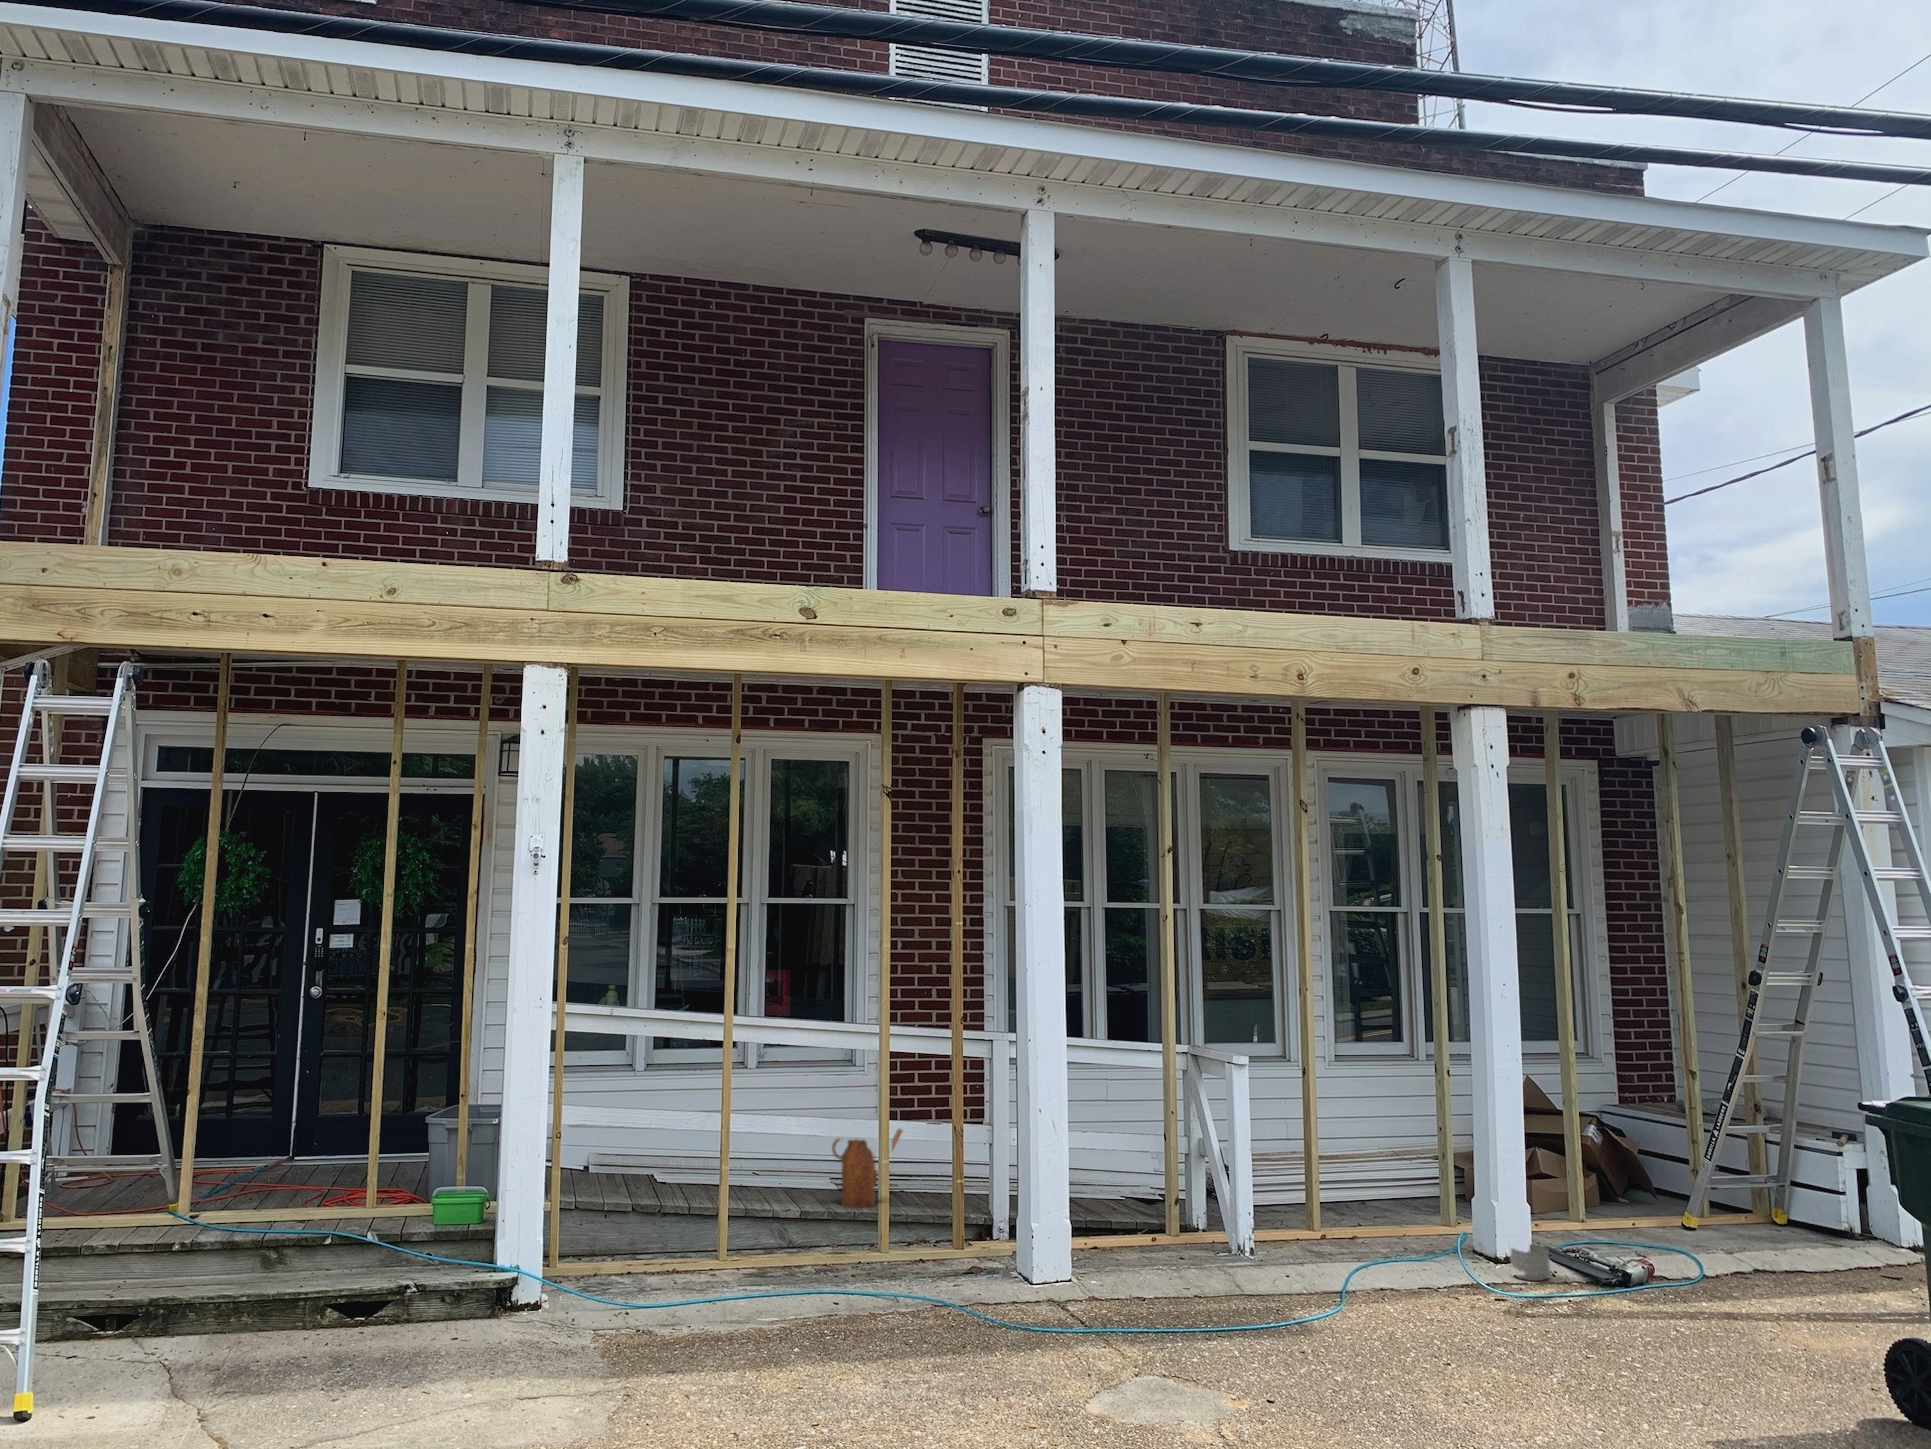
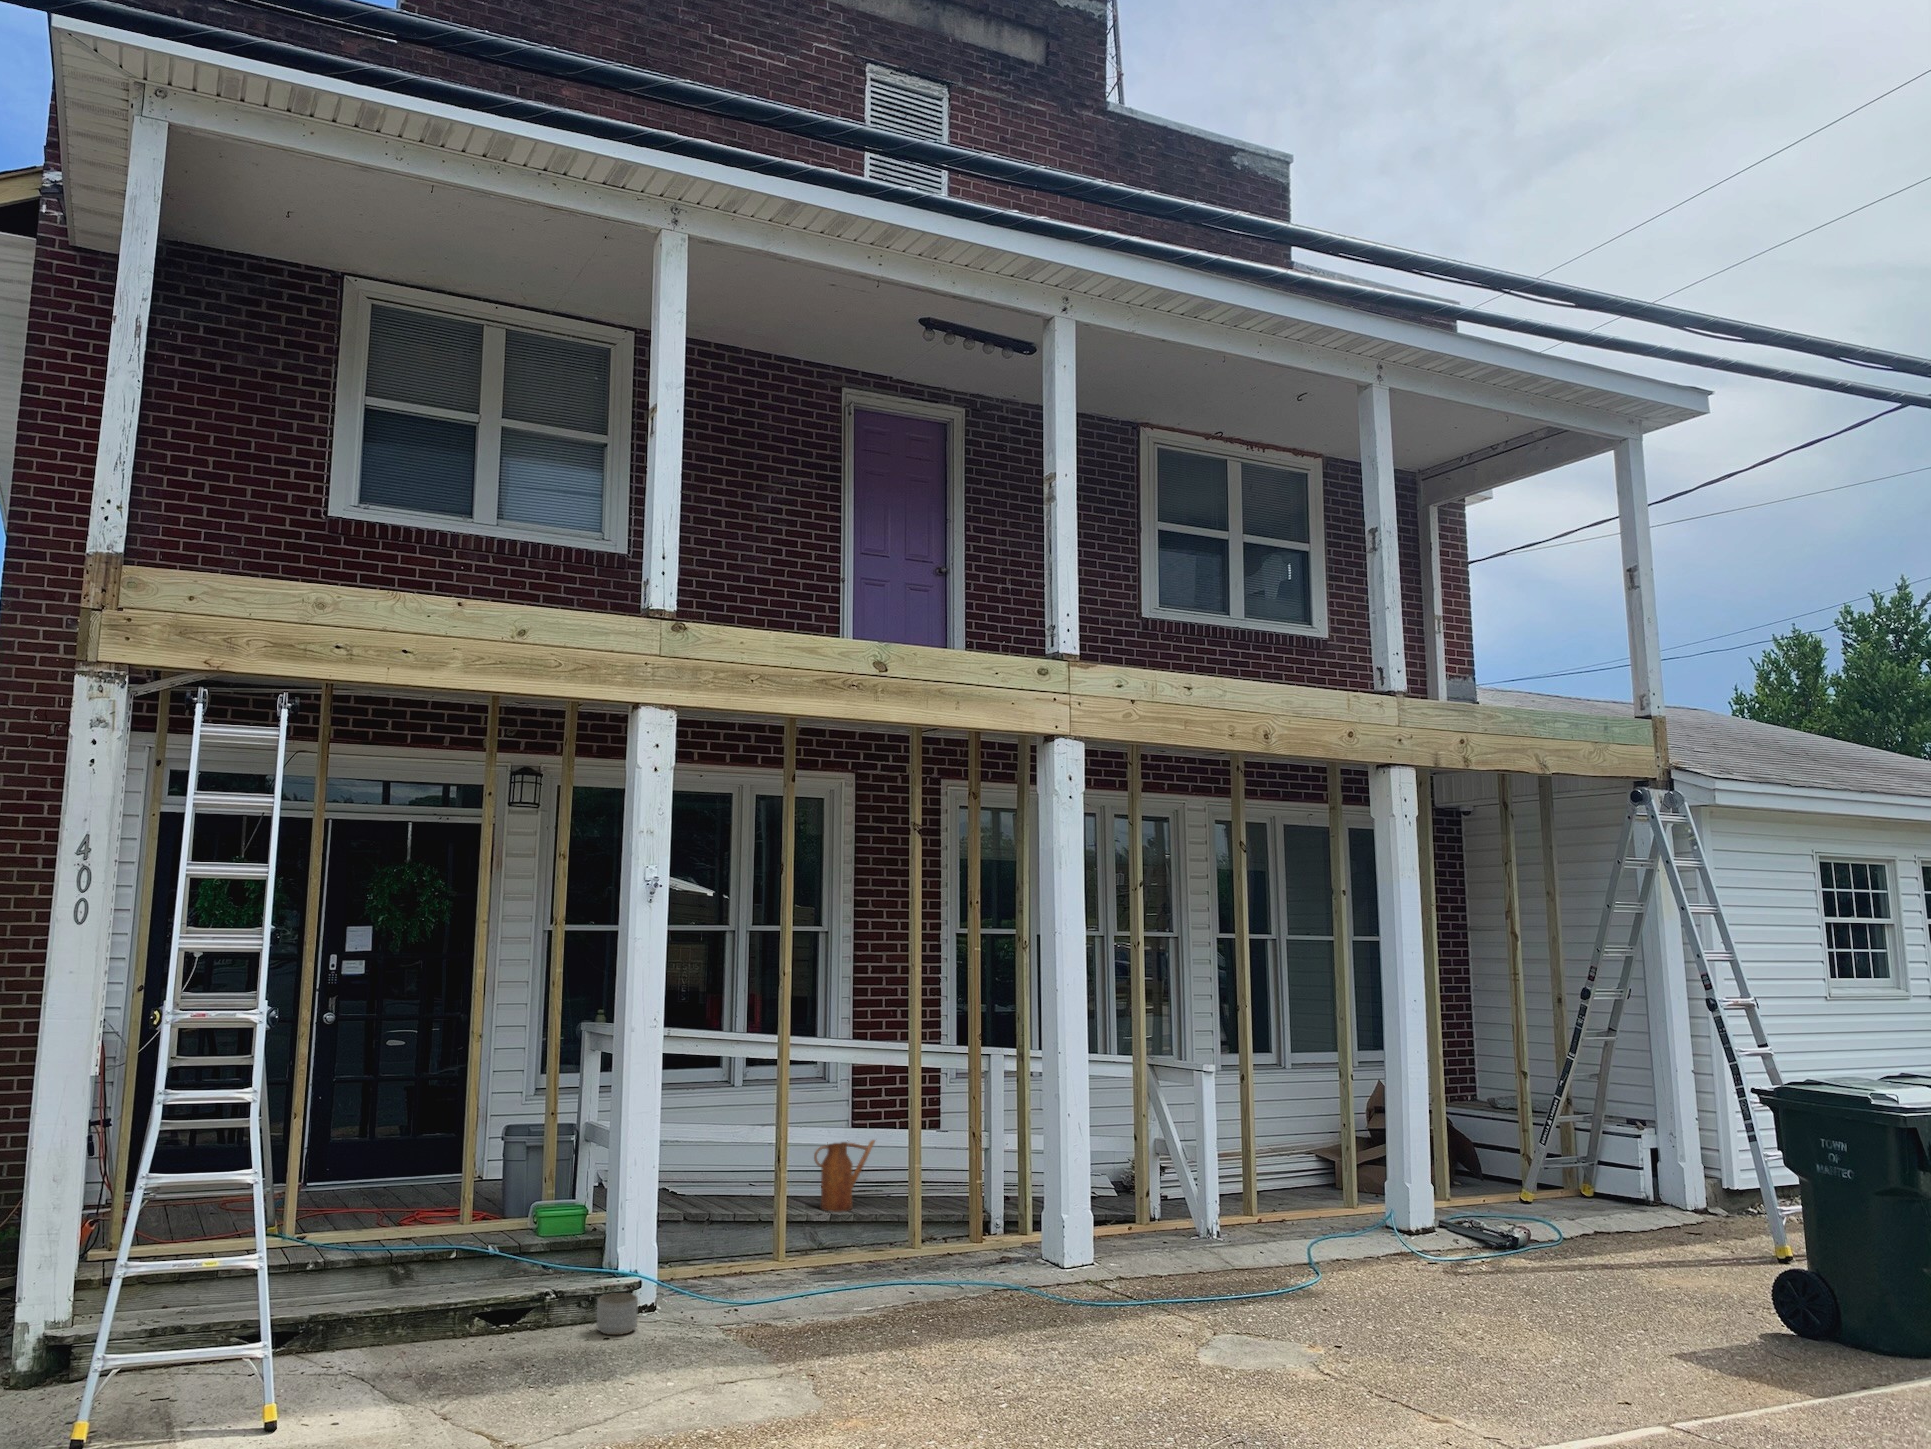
planter: present [1511,1244,1550,1281] -> present [597,1293,638,1335]

